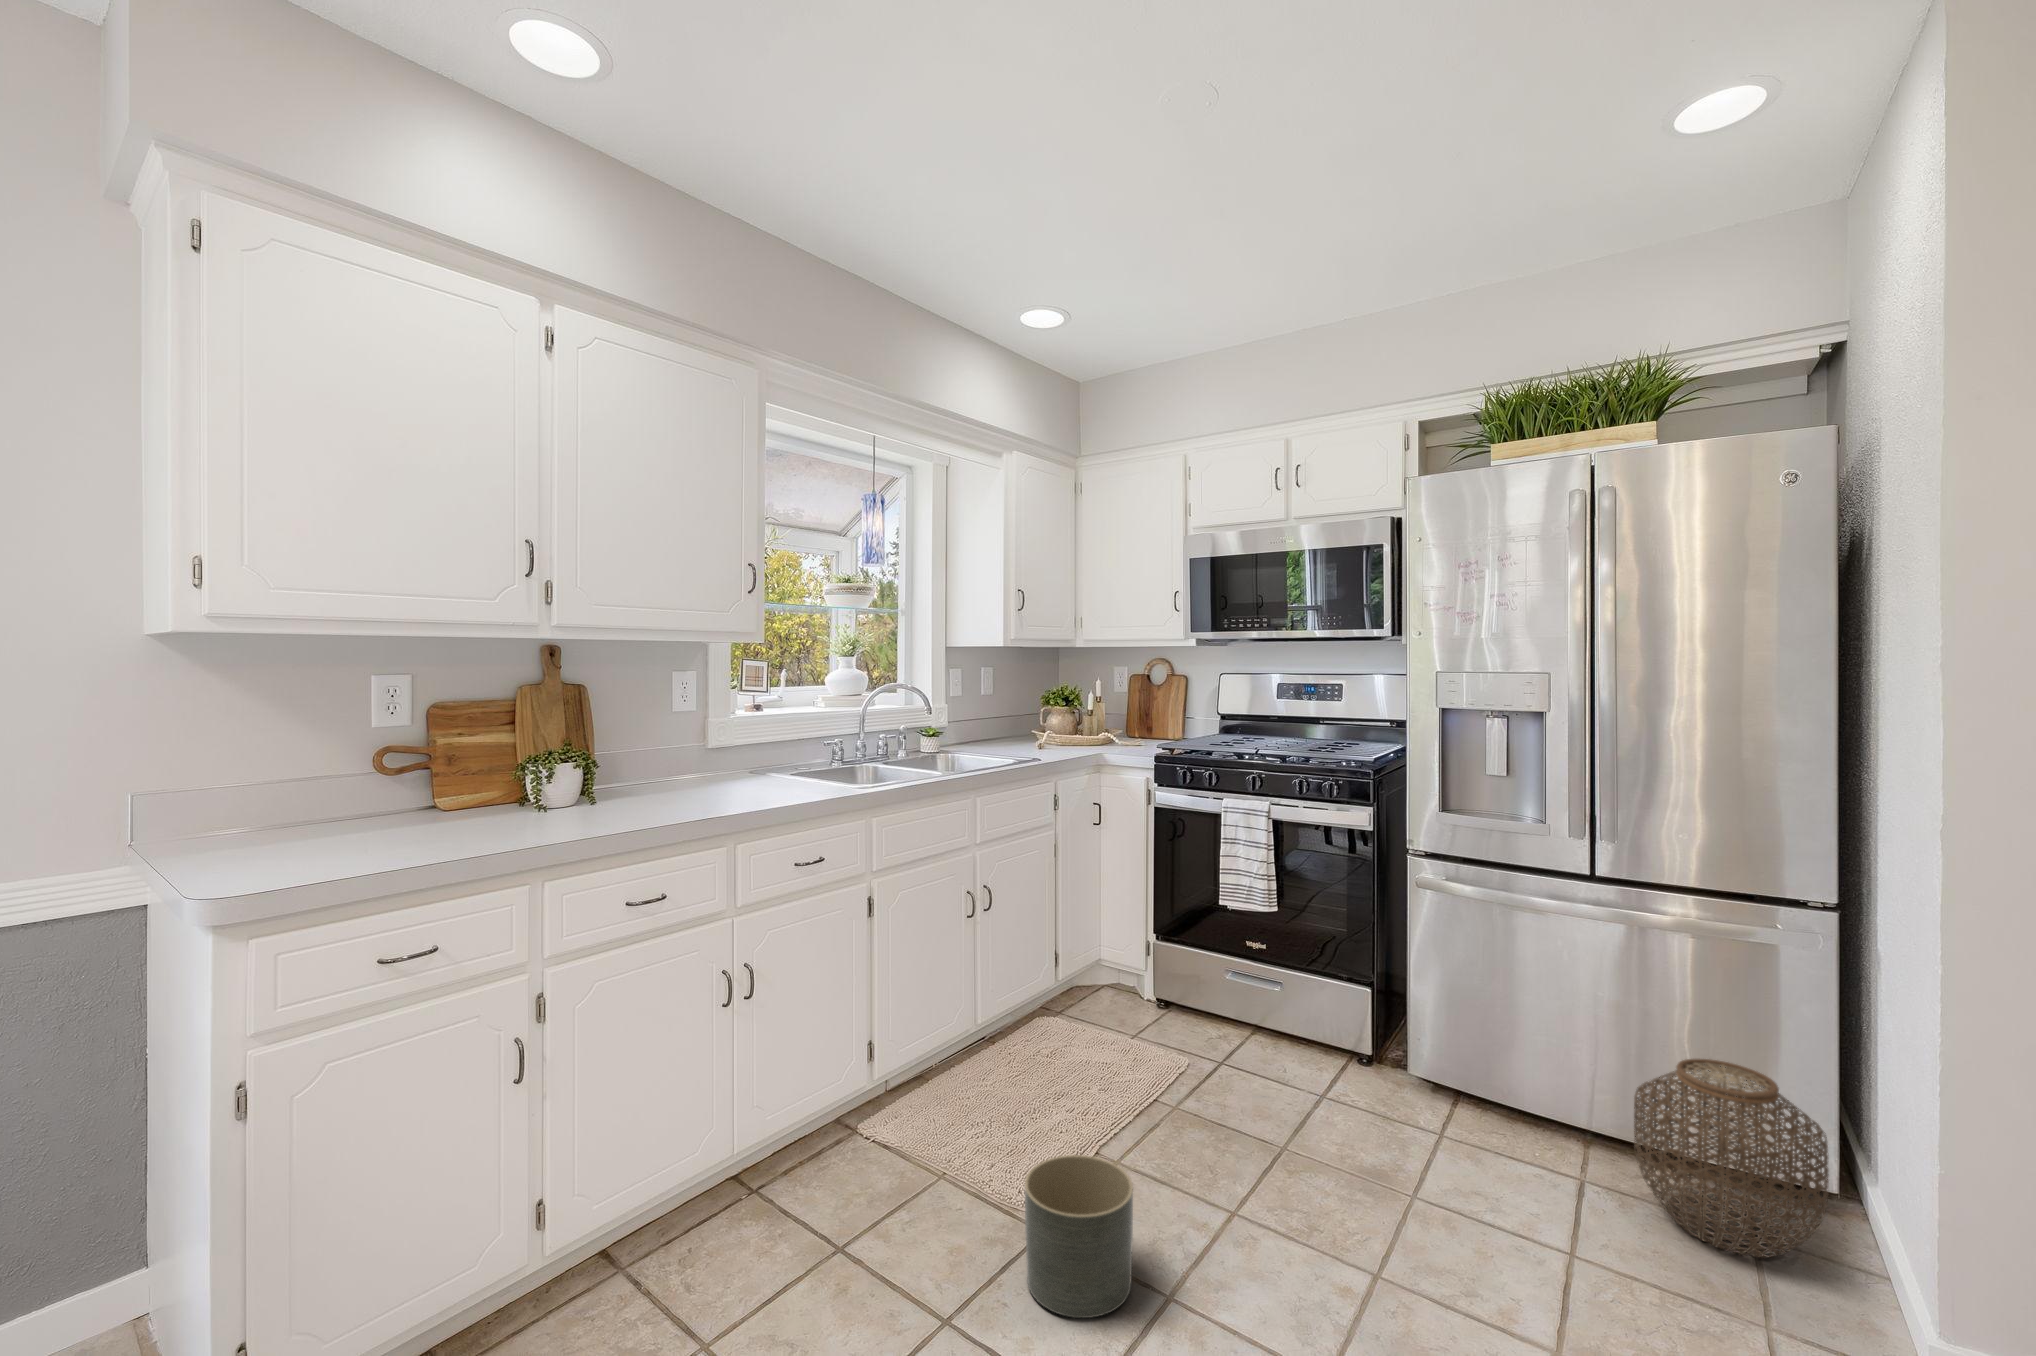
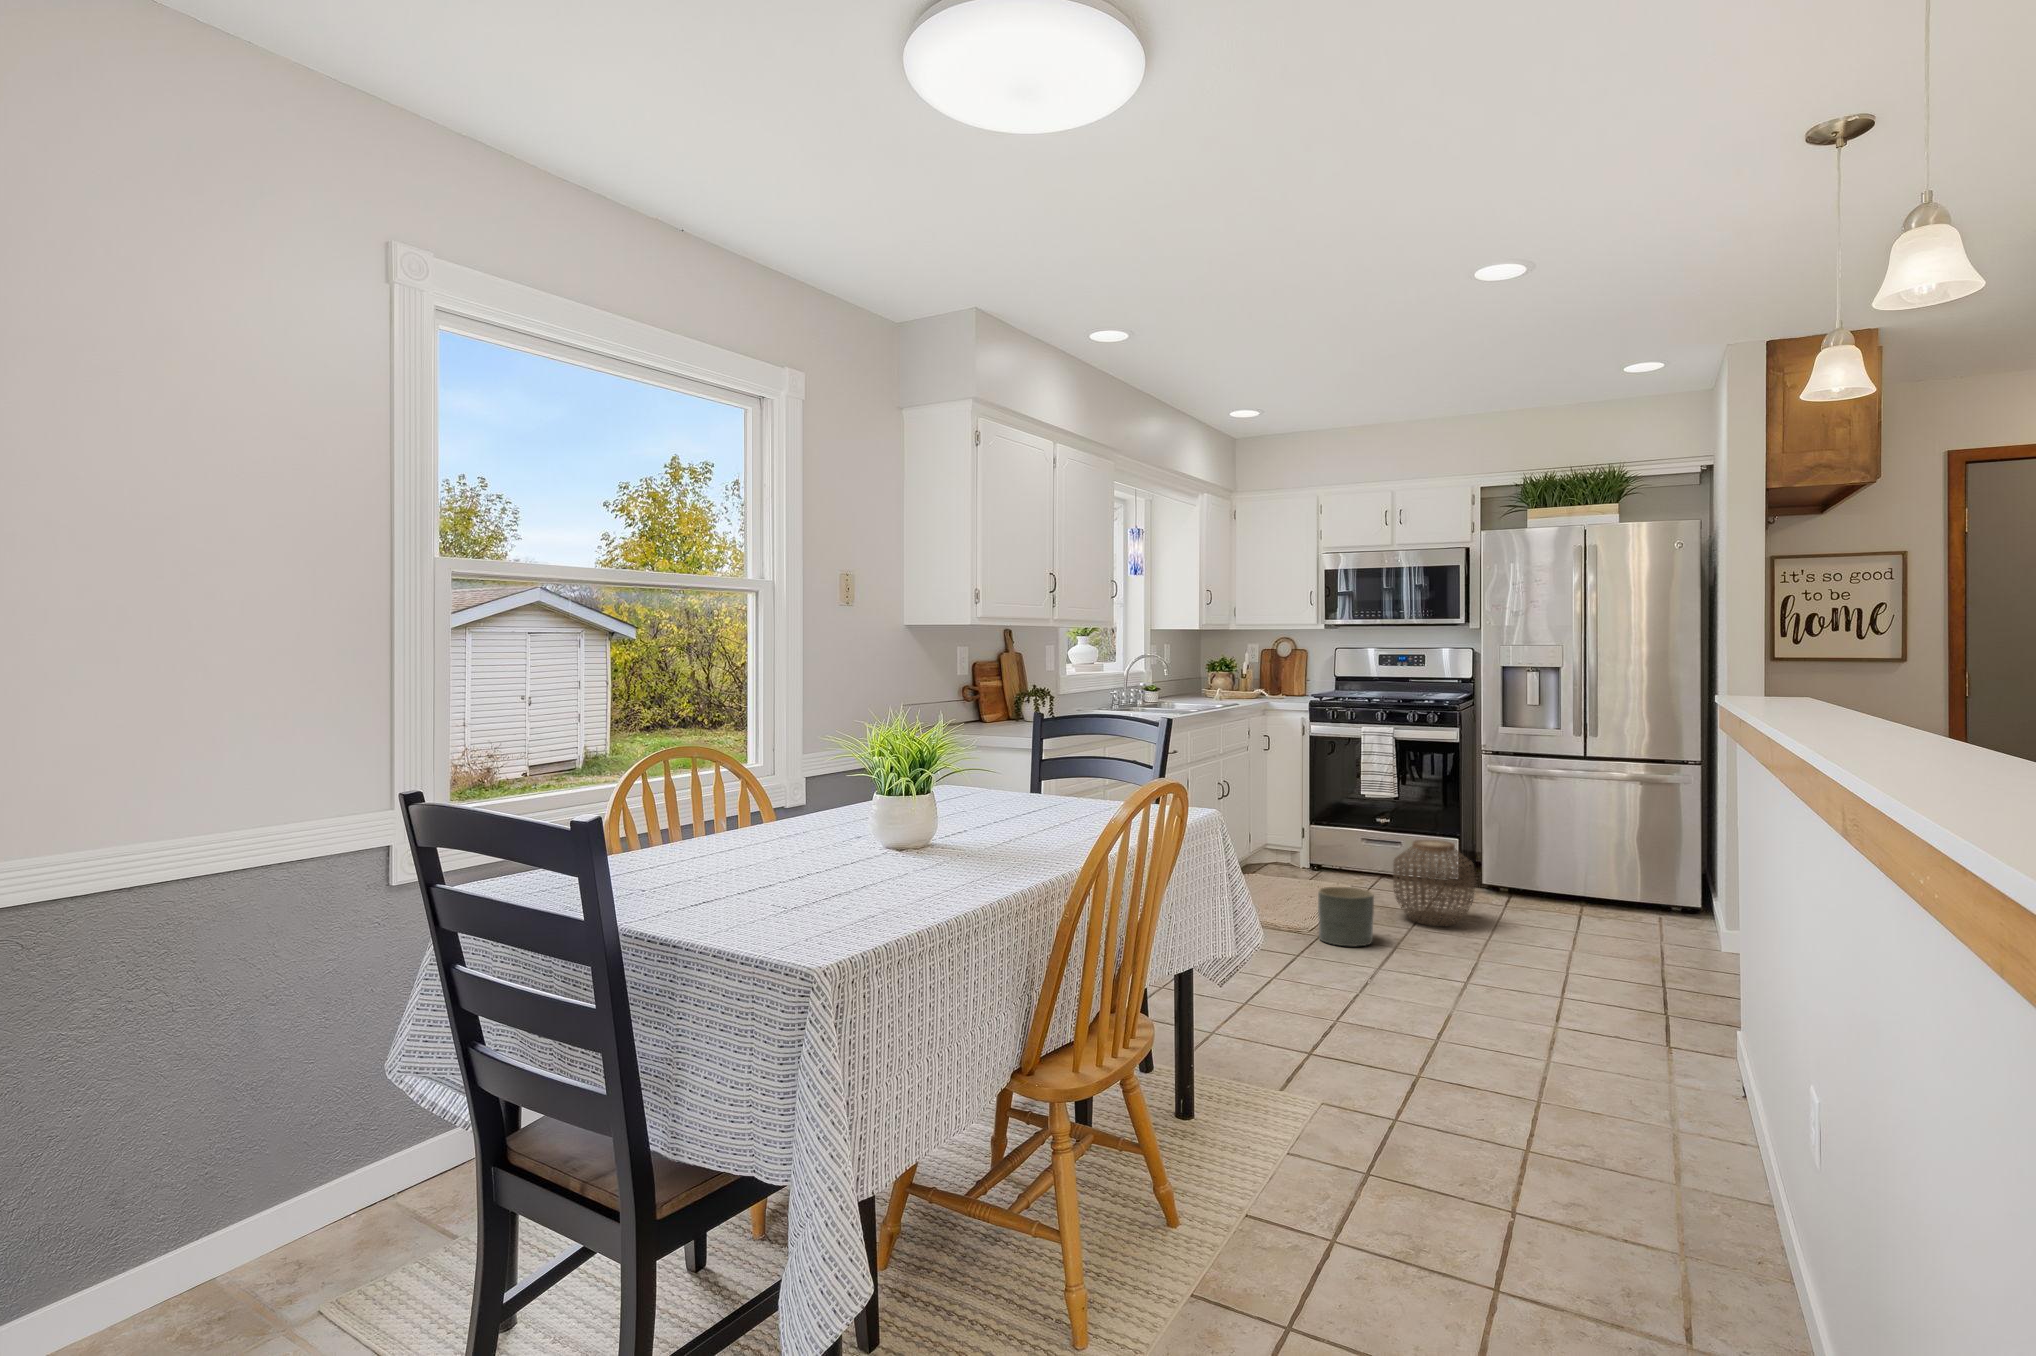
woven basket: present [1634,1059,1829,1257] -> present [1393,840,1474,926]

